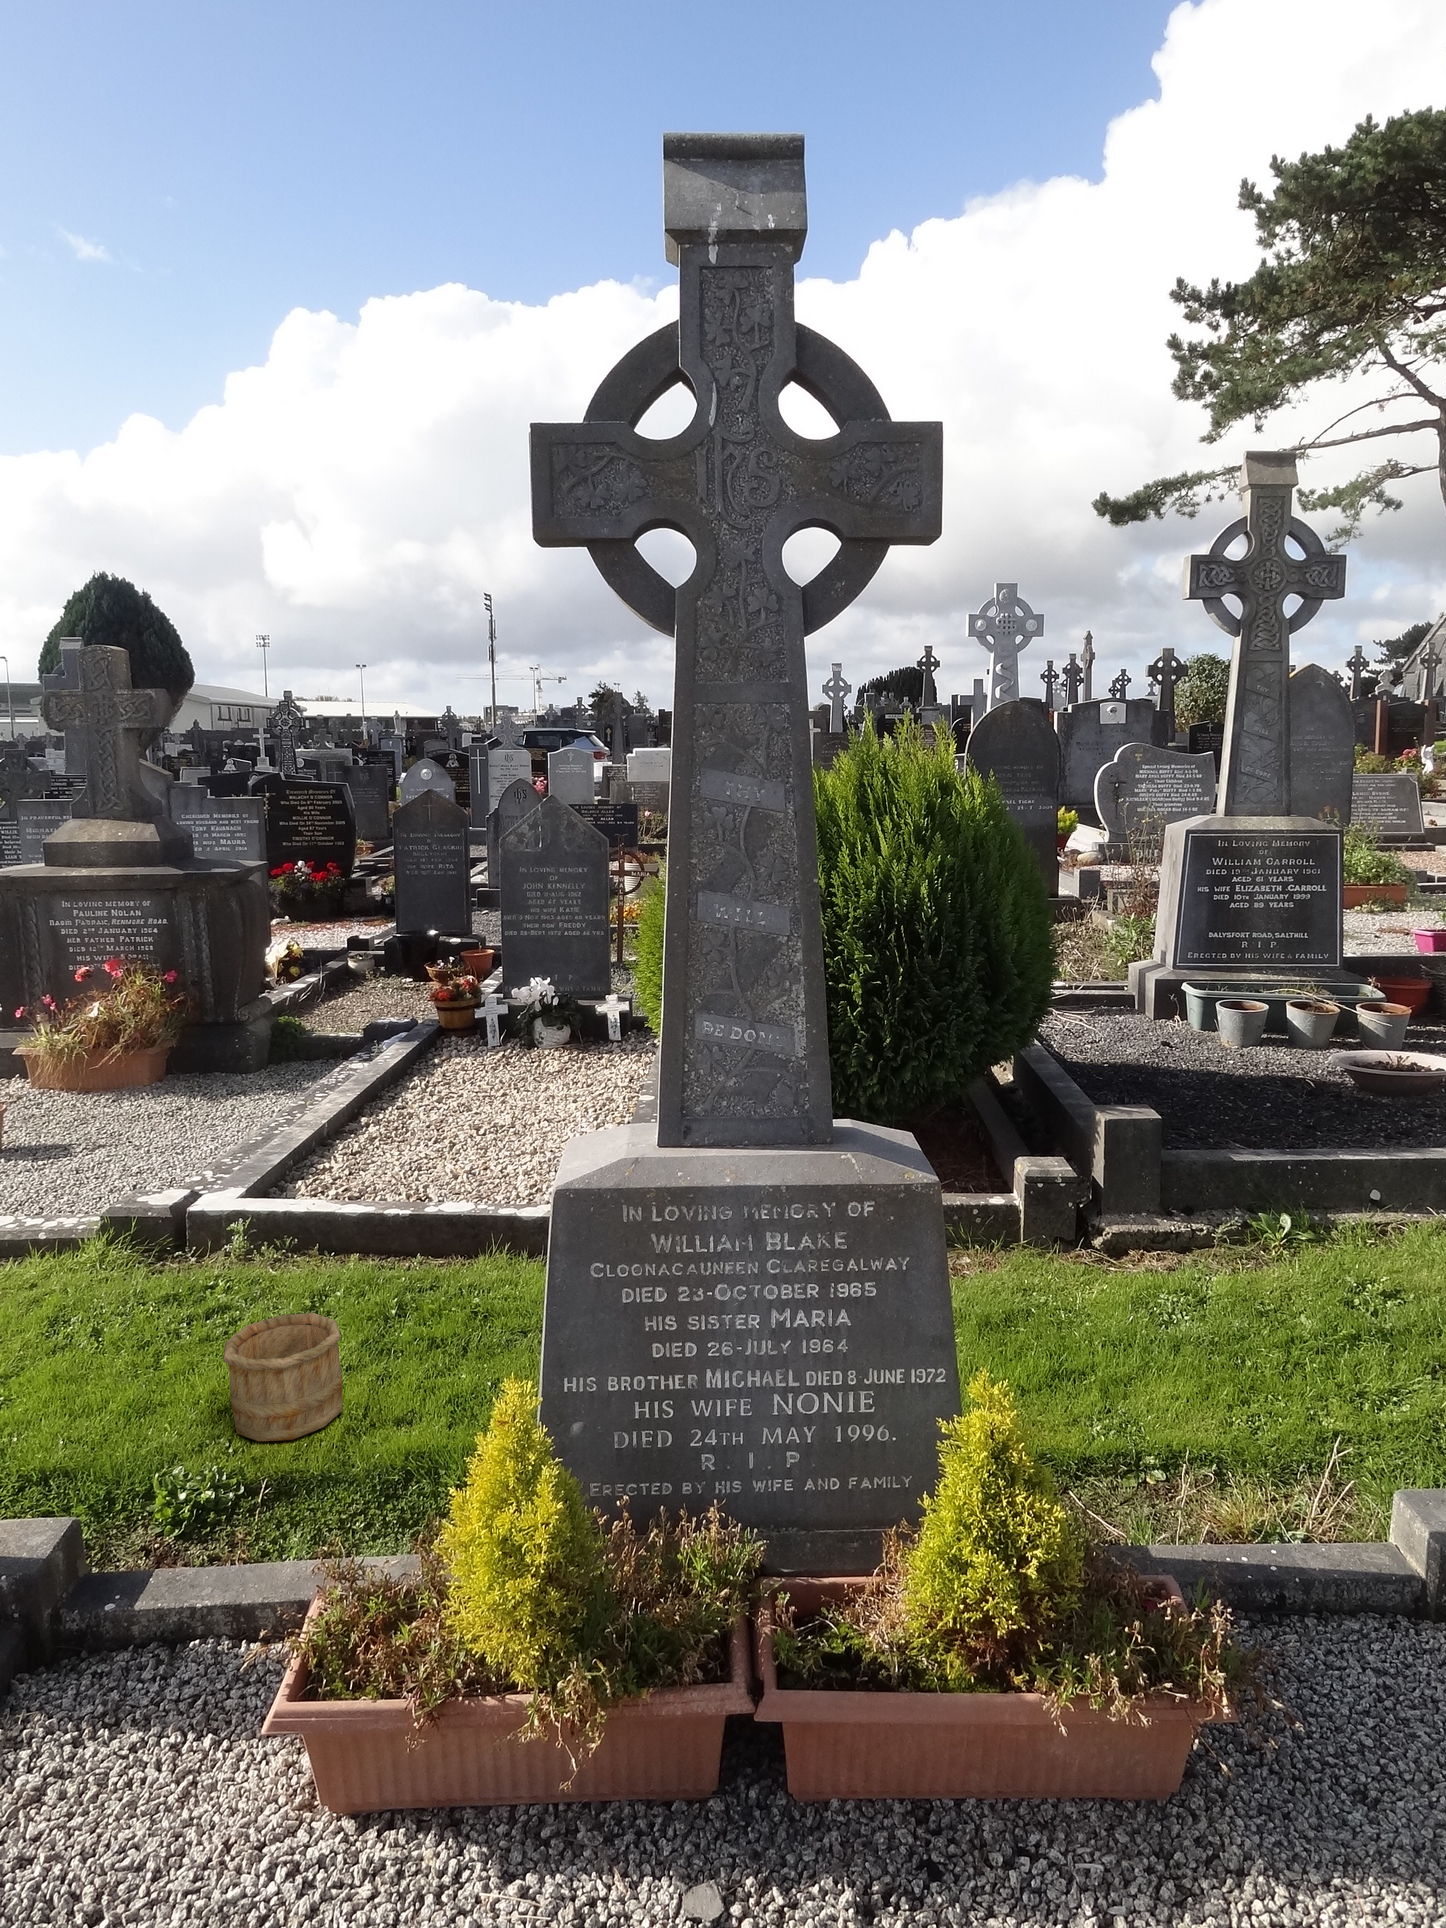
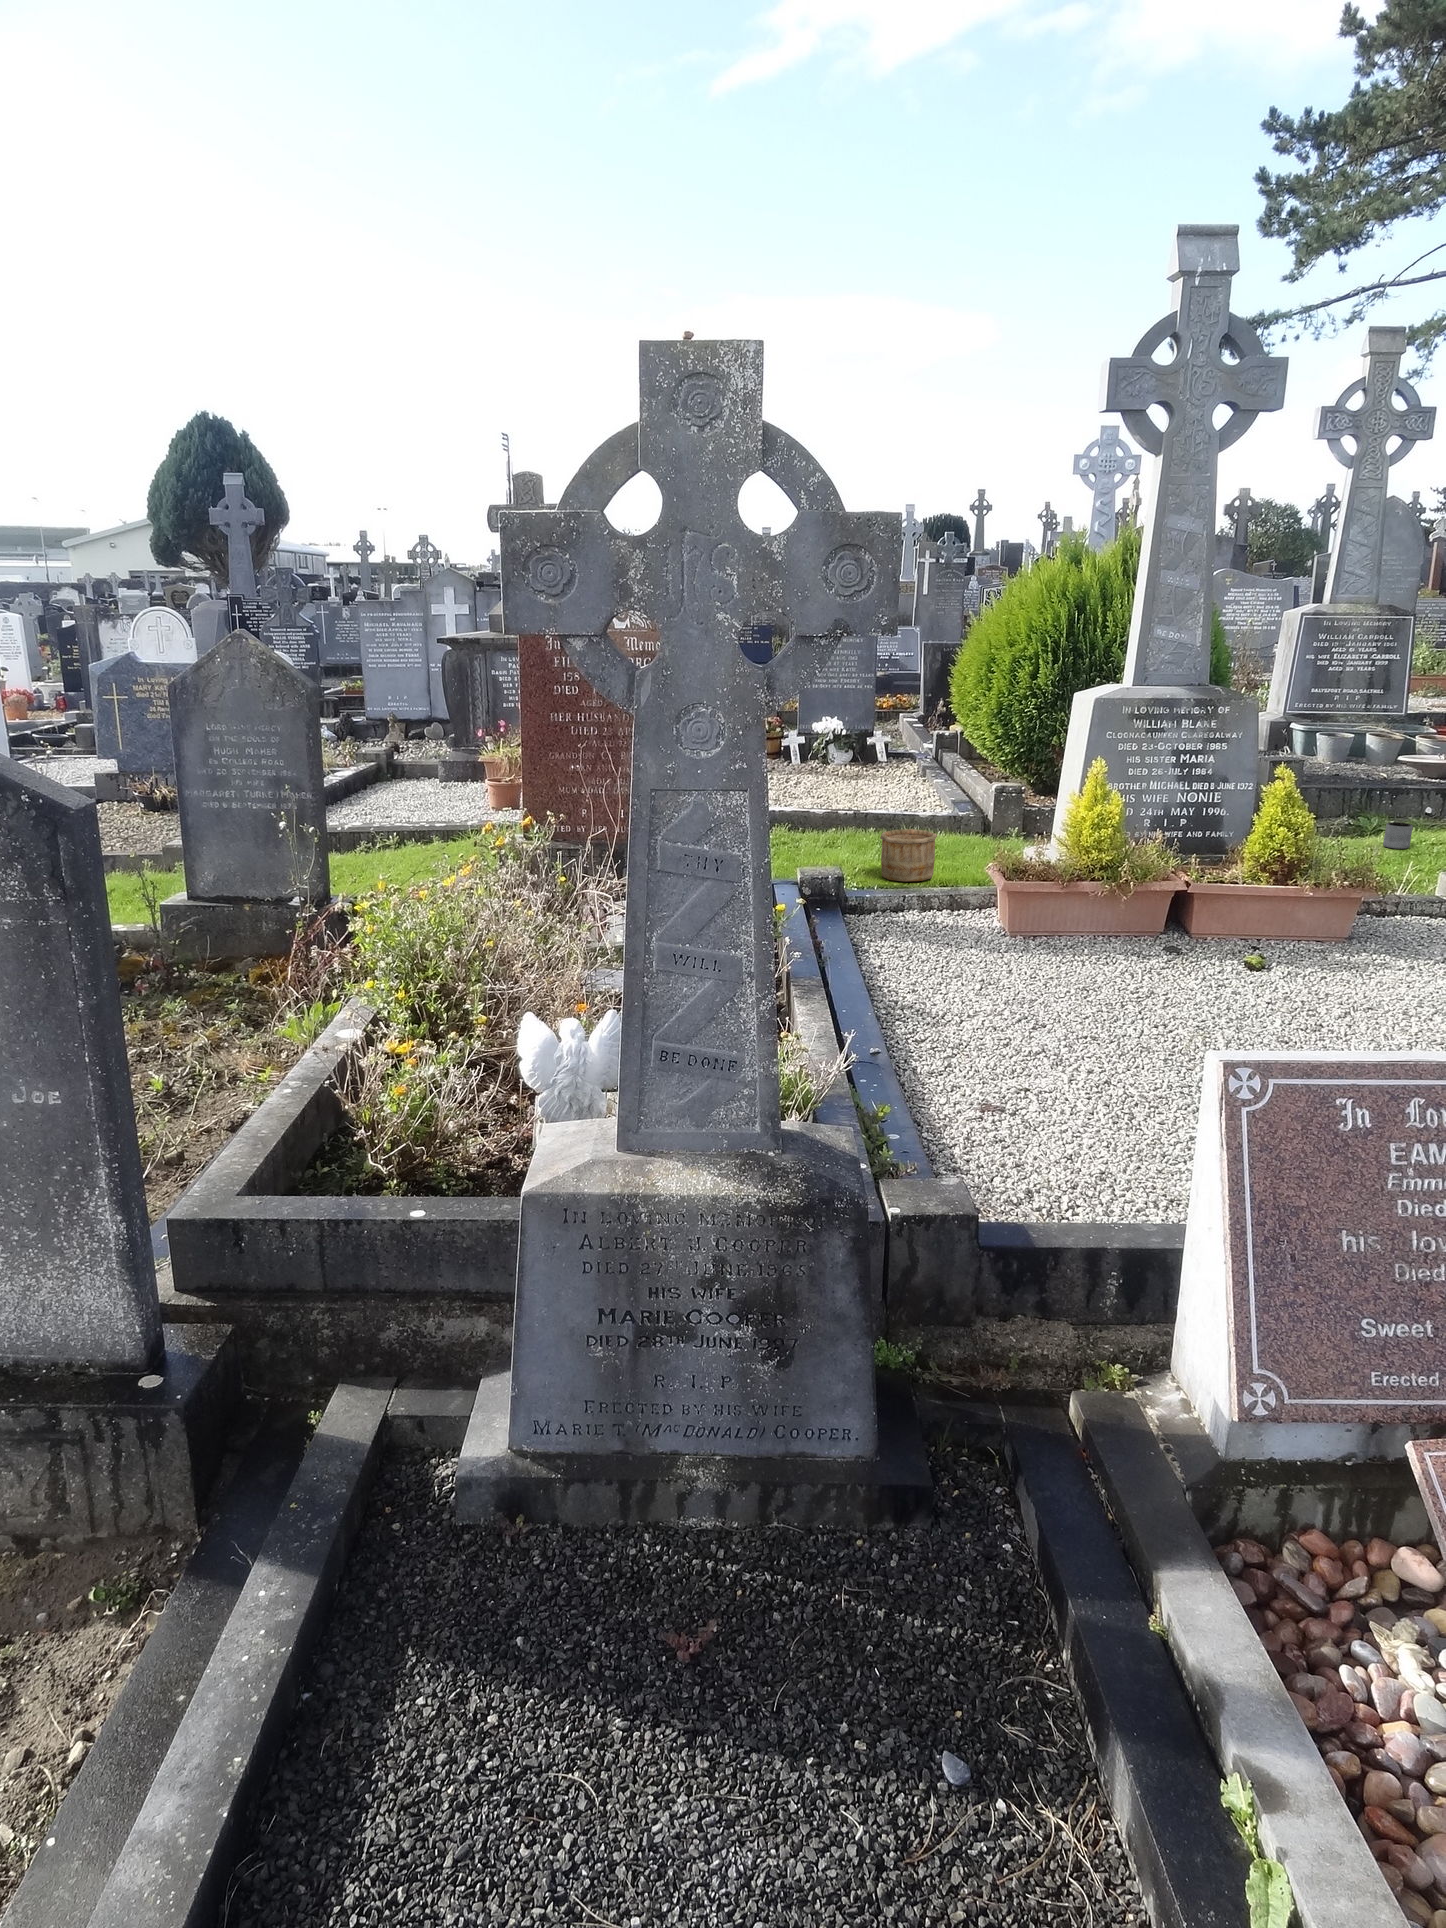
planter: none [1253,1244,1301,1299] -> present [1383,822,1413,849]

